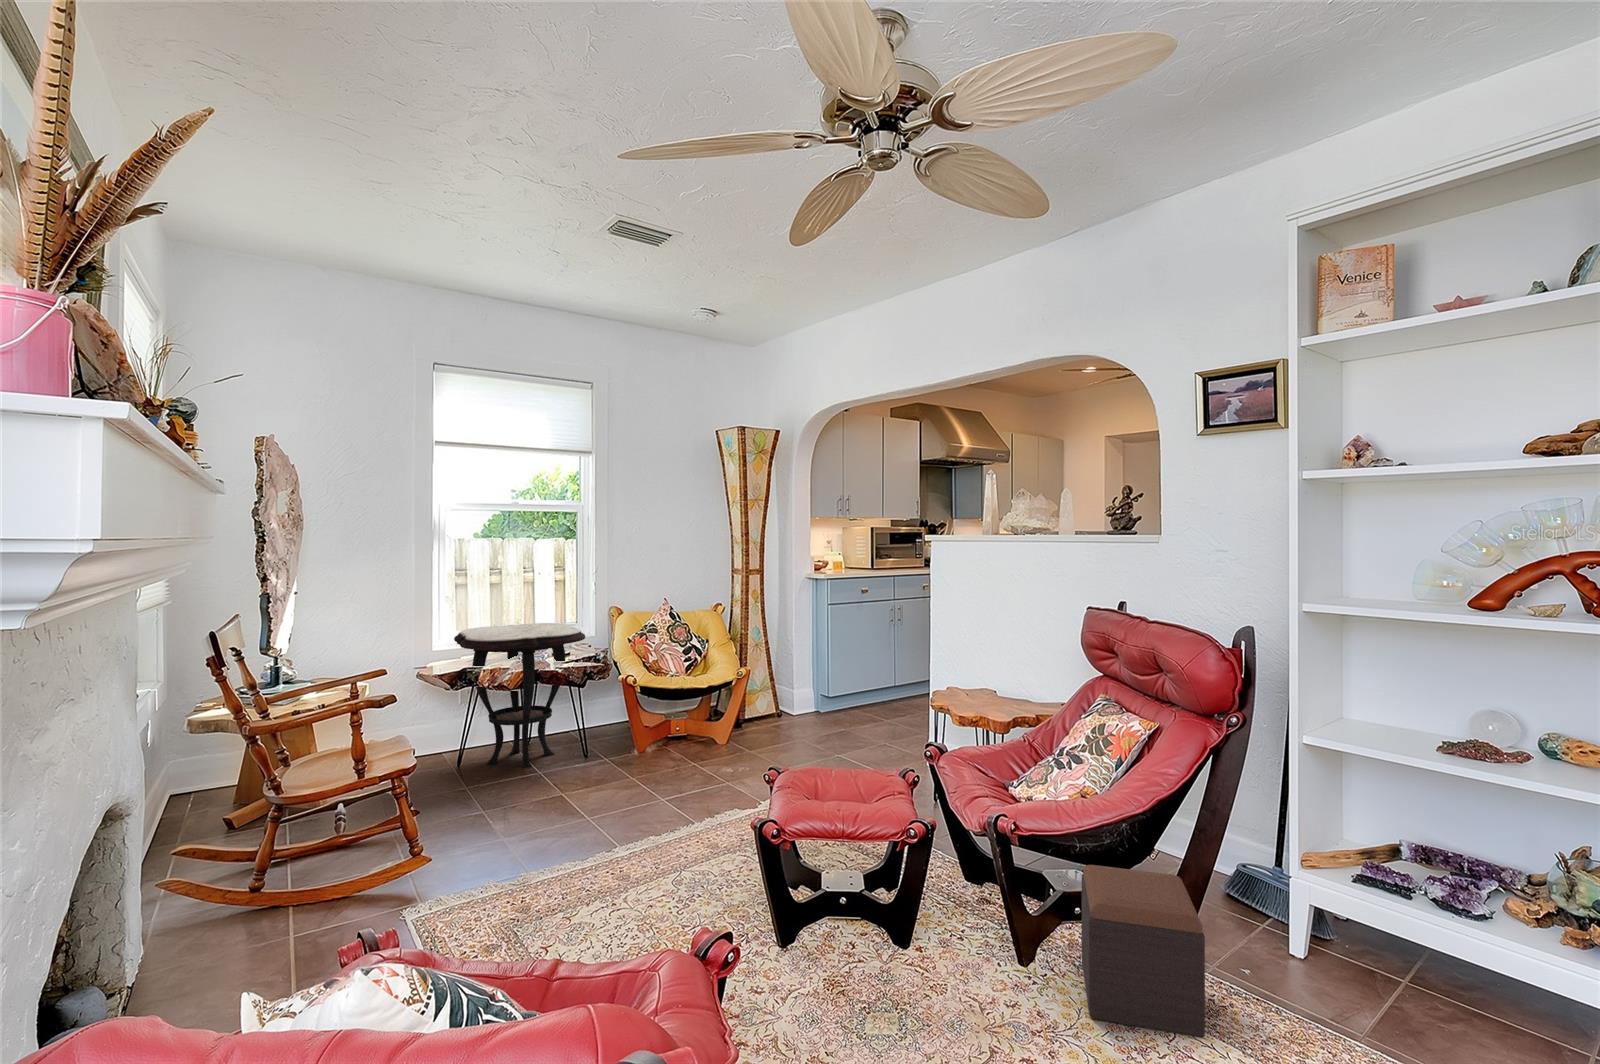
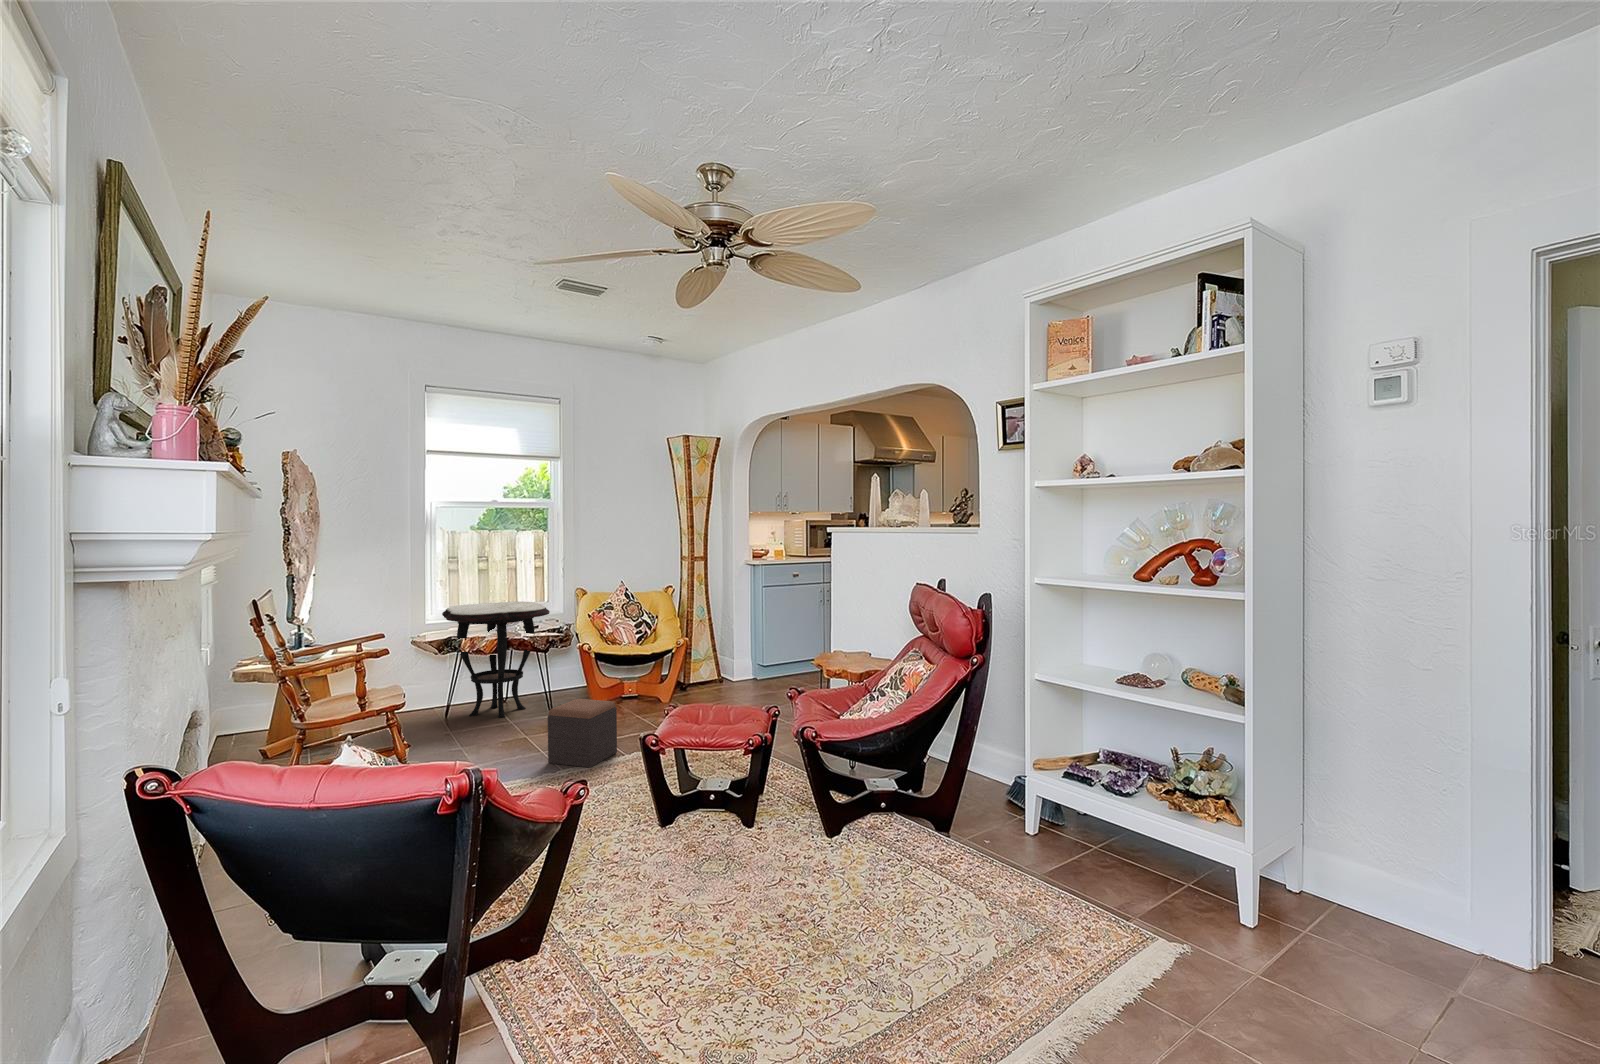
footstool: present [1082,865,1205,1038] -> present [548,699,617,768]

